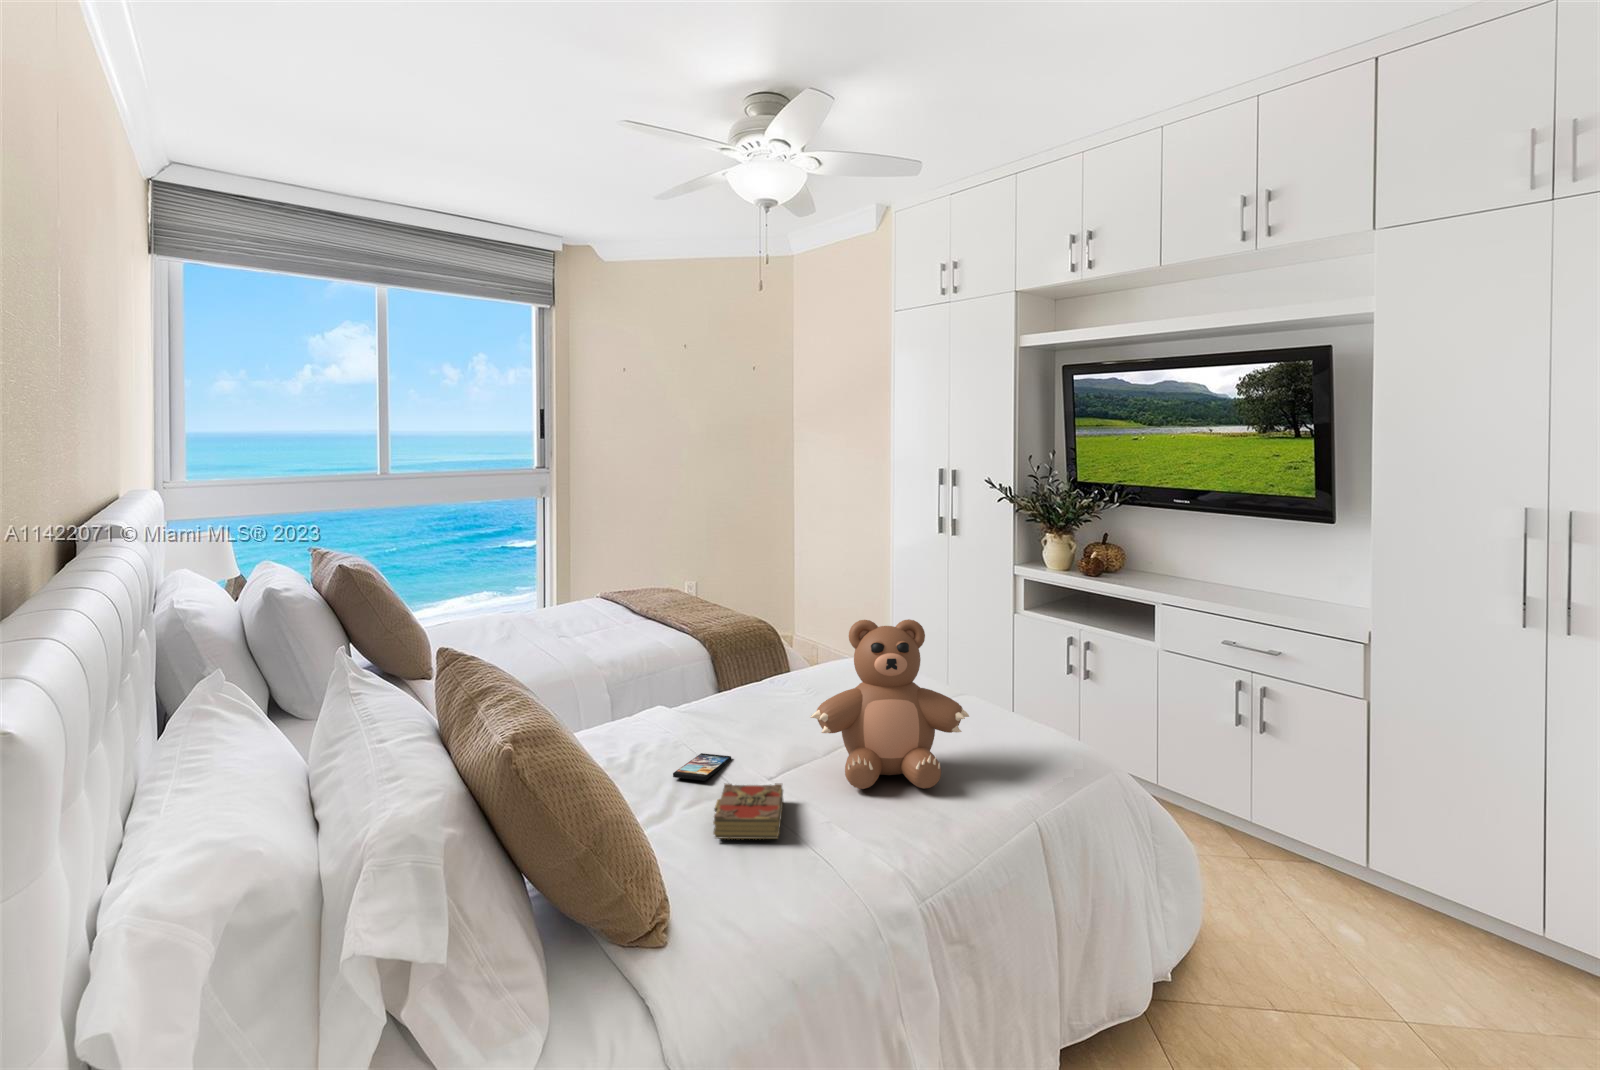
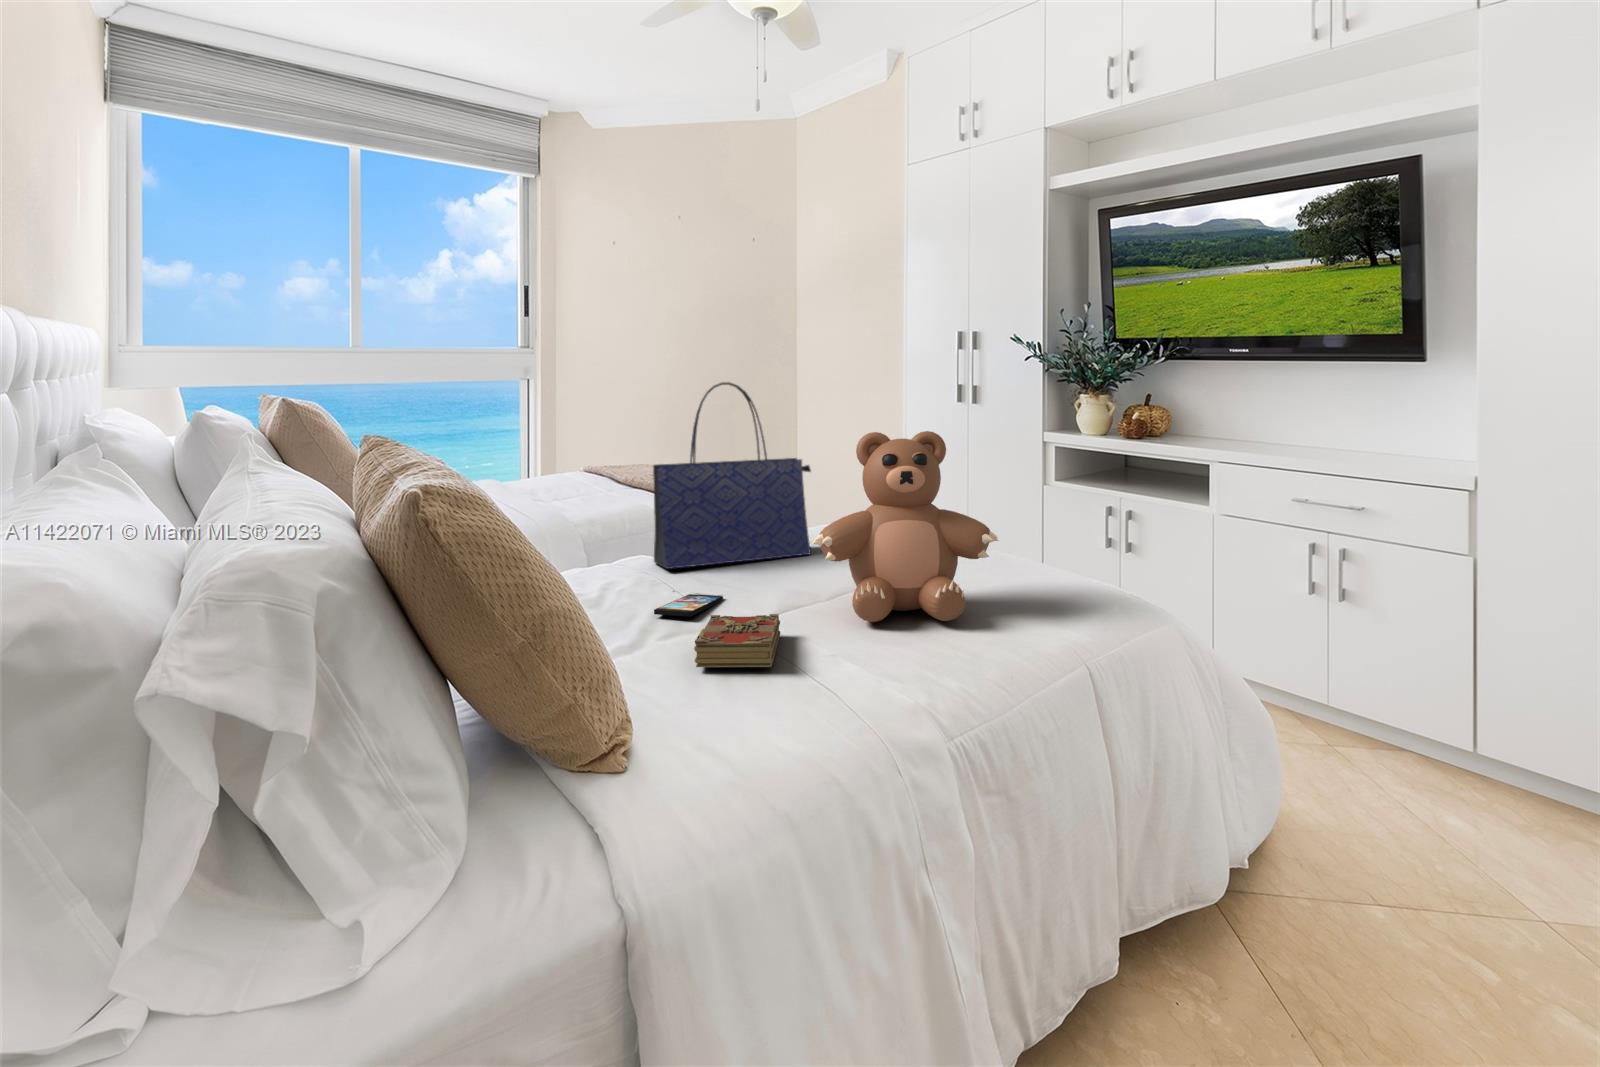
tote bag: none [667,558,807,725] -> present [653,382,811,569]

